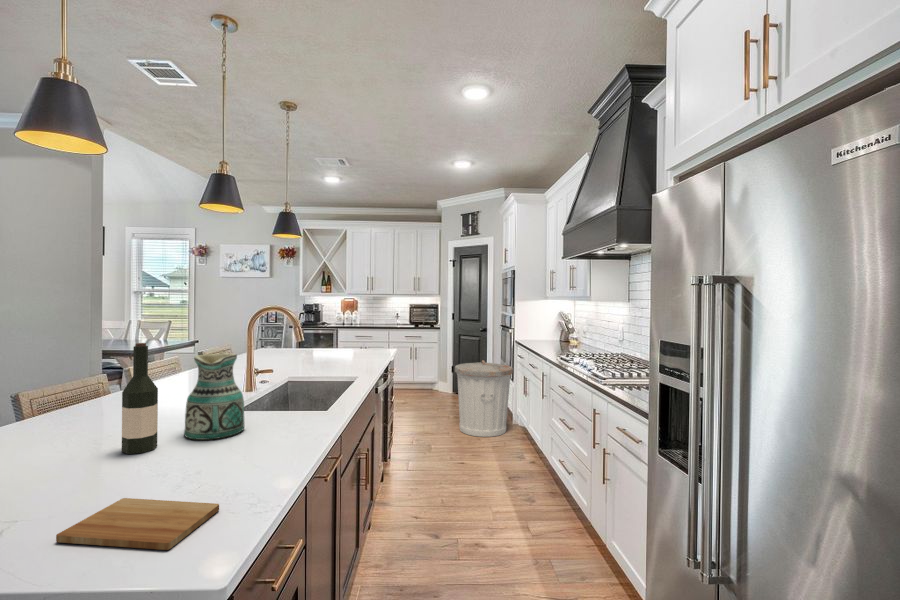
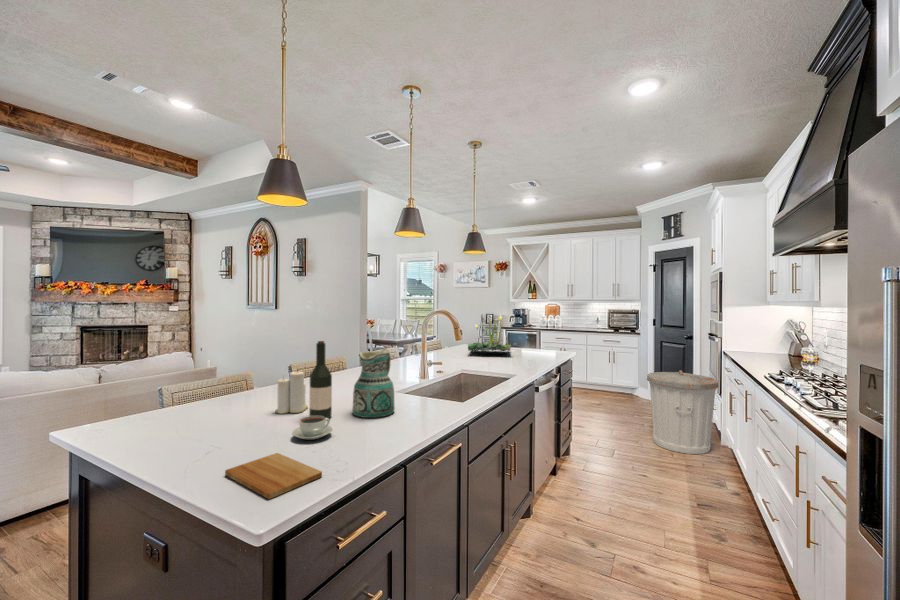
plant: none [277,309,331,353] -> present [468,317,511,352]
candle: none [49,384,104,454] -> present [275,372,308,414]
coffee cup: none [120,443,184,477] -> present [292,416,332,440]

